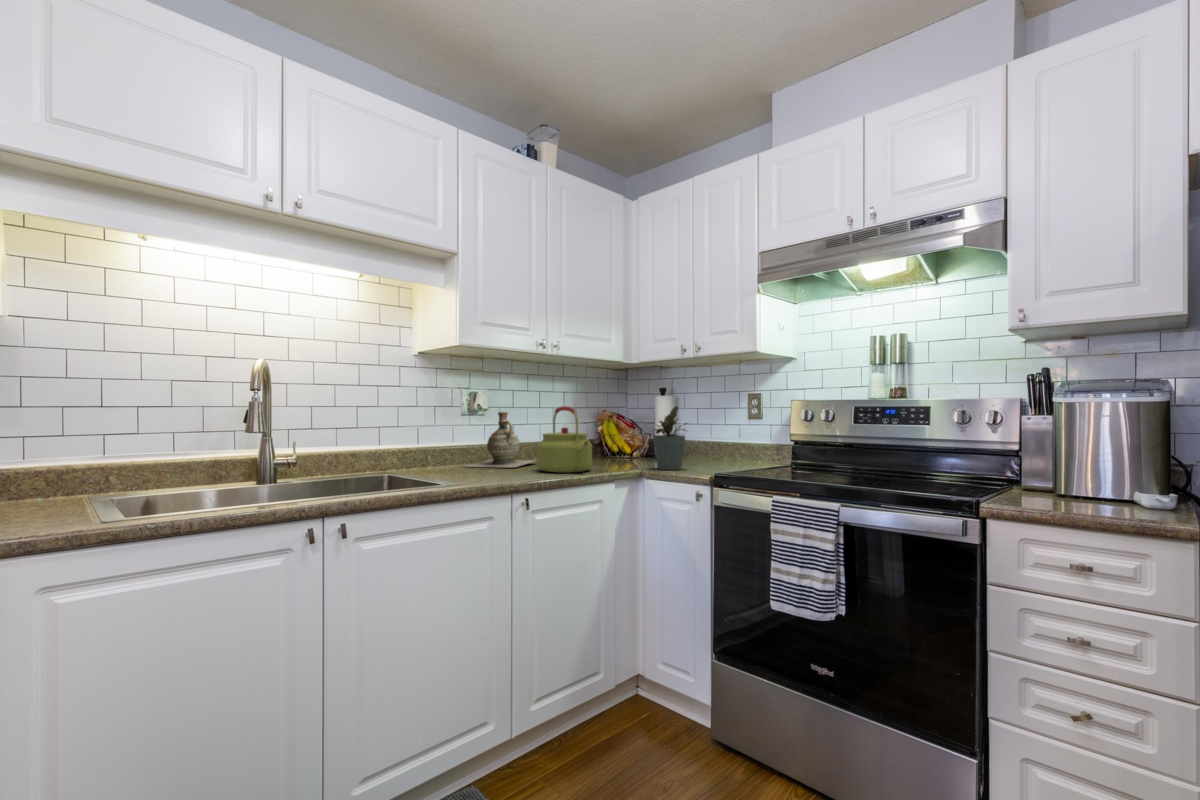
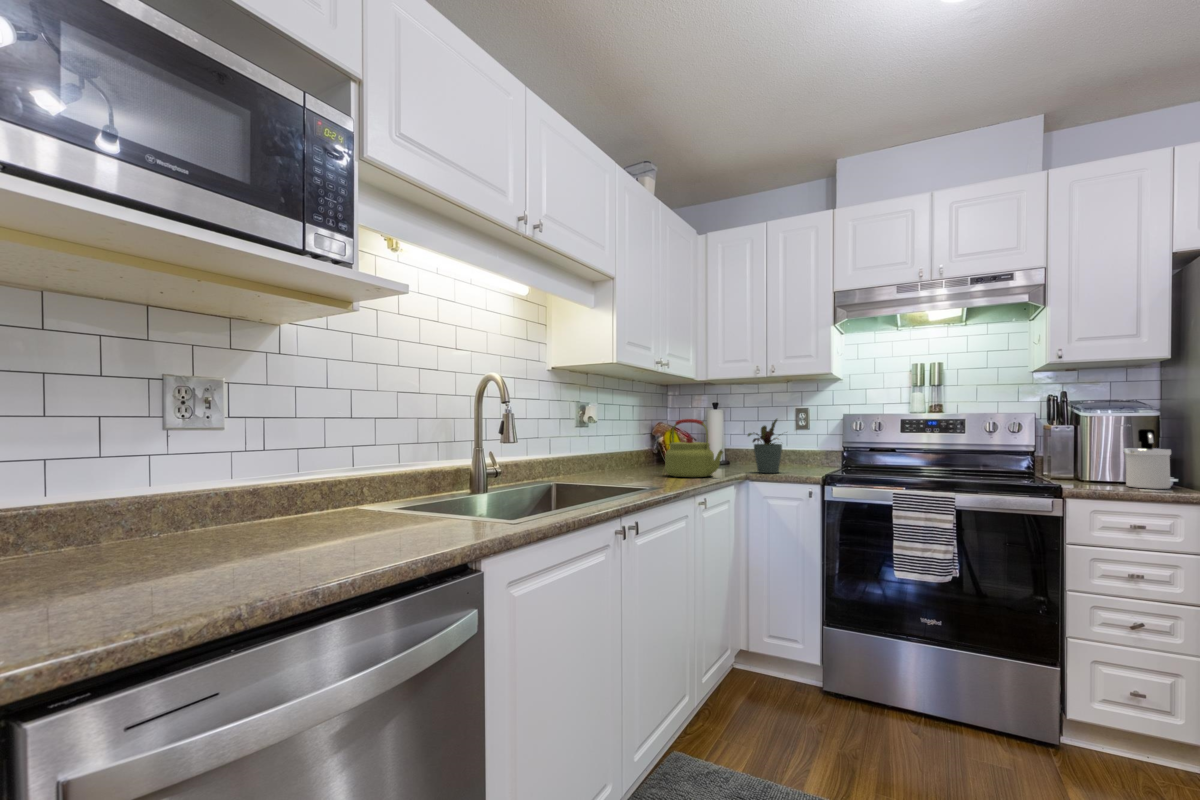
ceramic jug: present [465,412,535,467] -> none [582,424,638,475]
soap dispenser: none [1080,421,1151,513] -> present [1124,429,1171,489]

